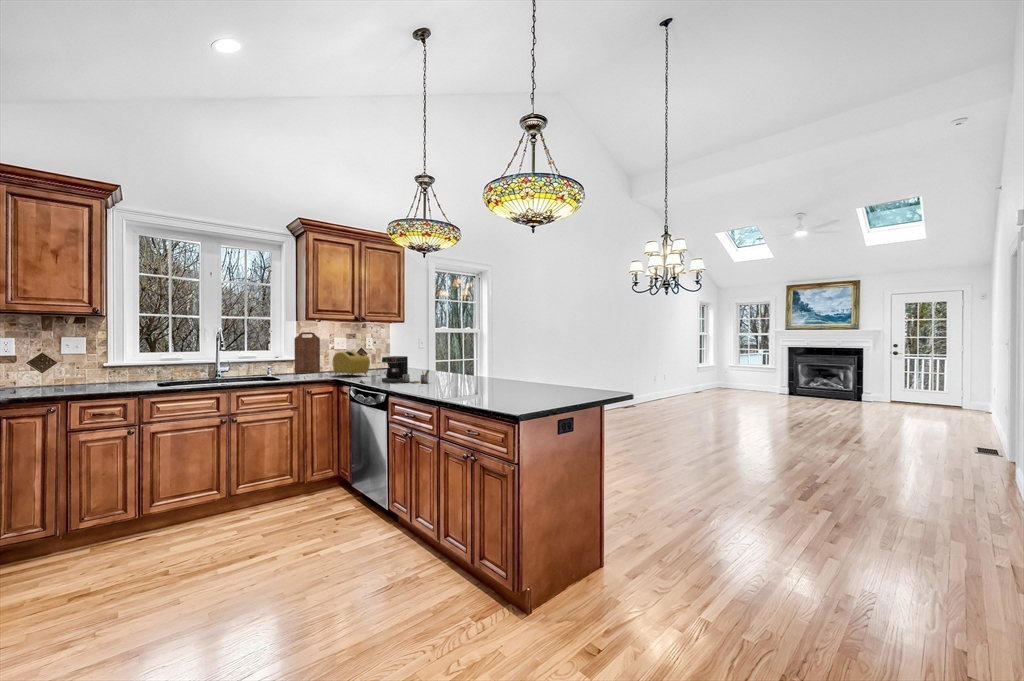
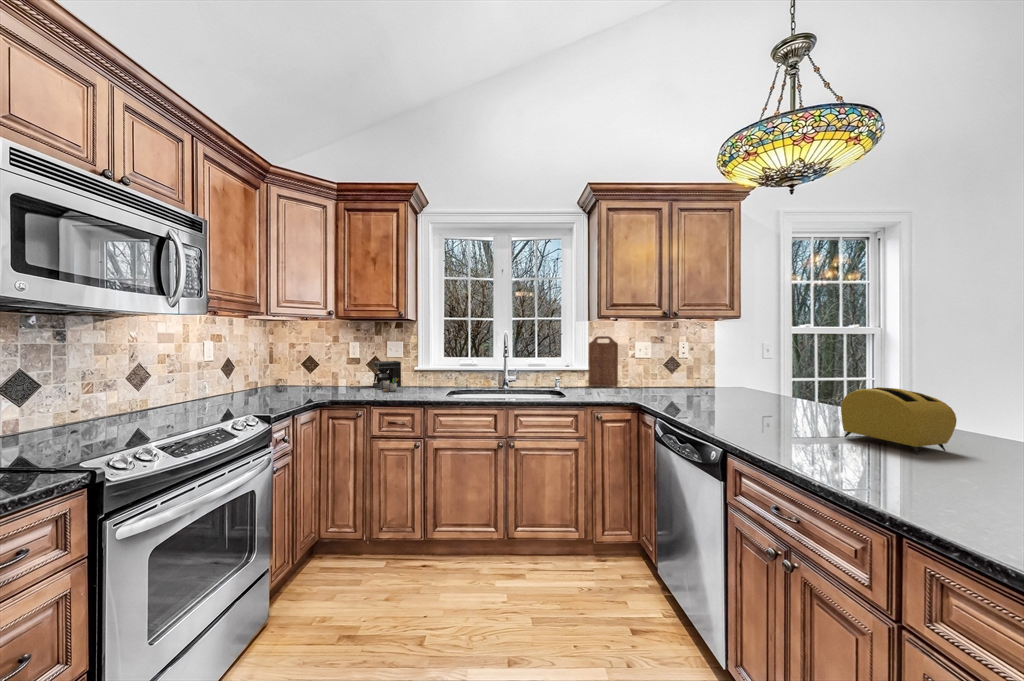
toaster: present [333,351,370,376] -> present [841,387,957,454]
coffee maker: present [382,356,429,383] -> present [373,361,401,392]

